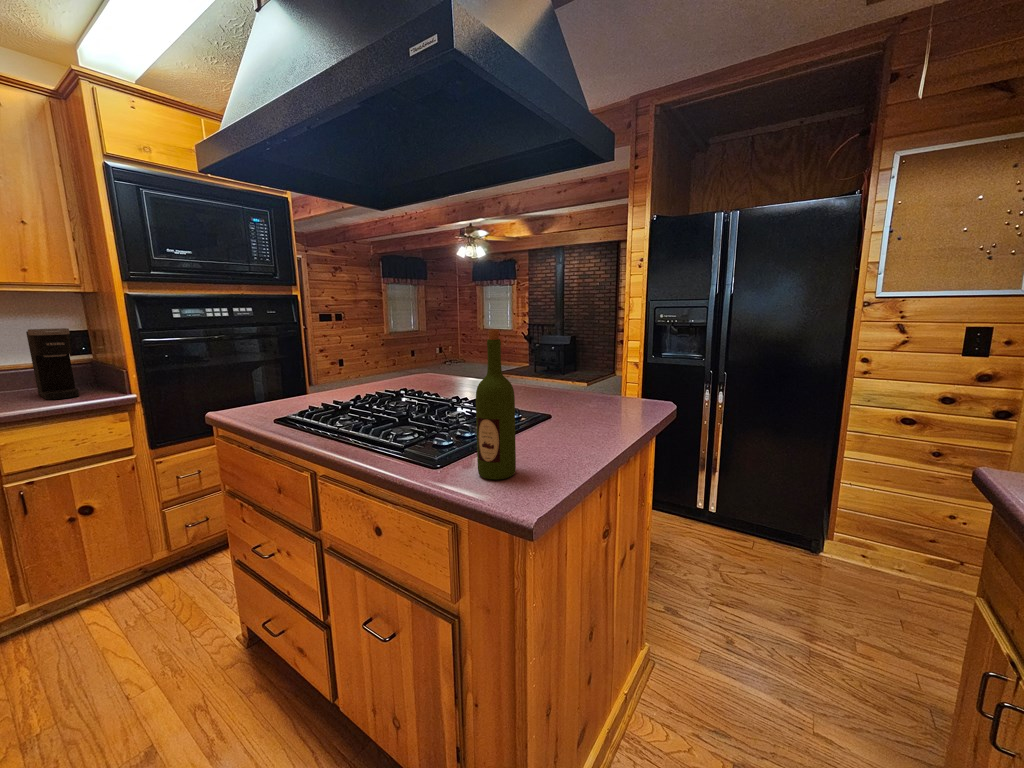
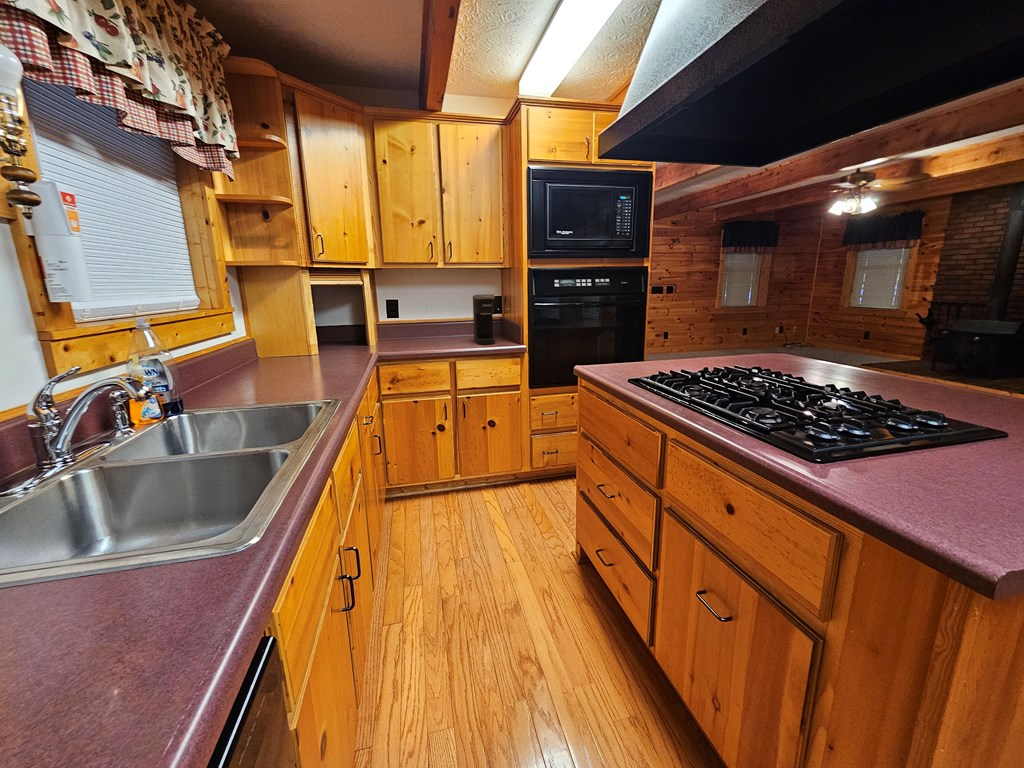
wine bottle: present [476,330,516,480] -> none [881,302,968,499]

